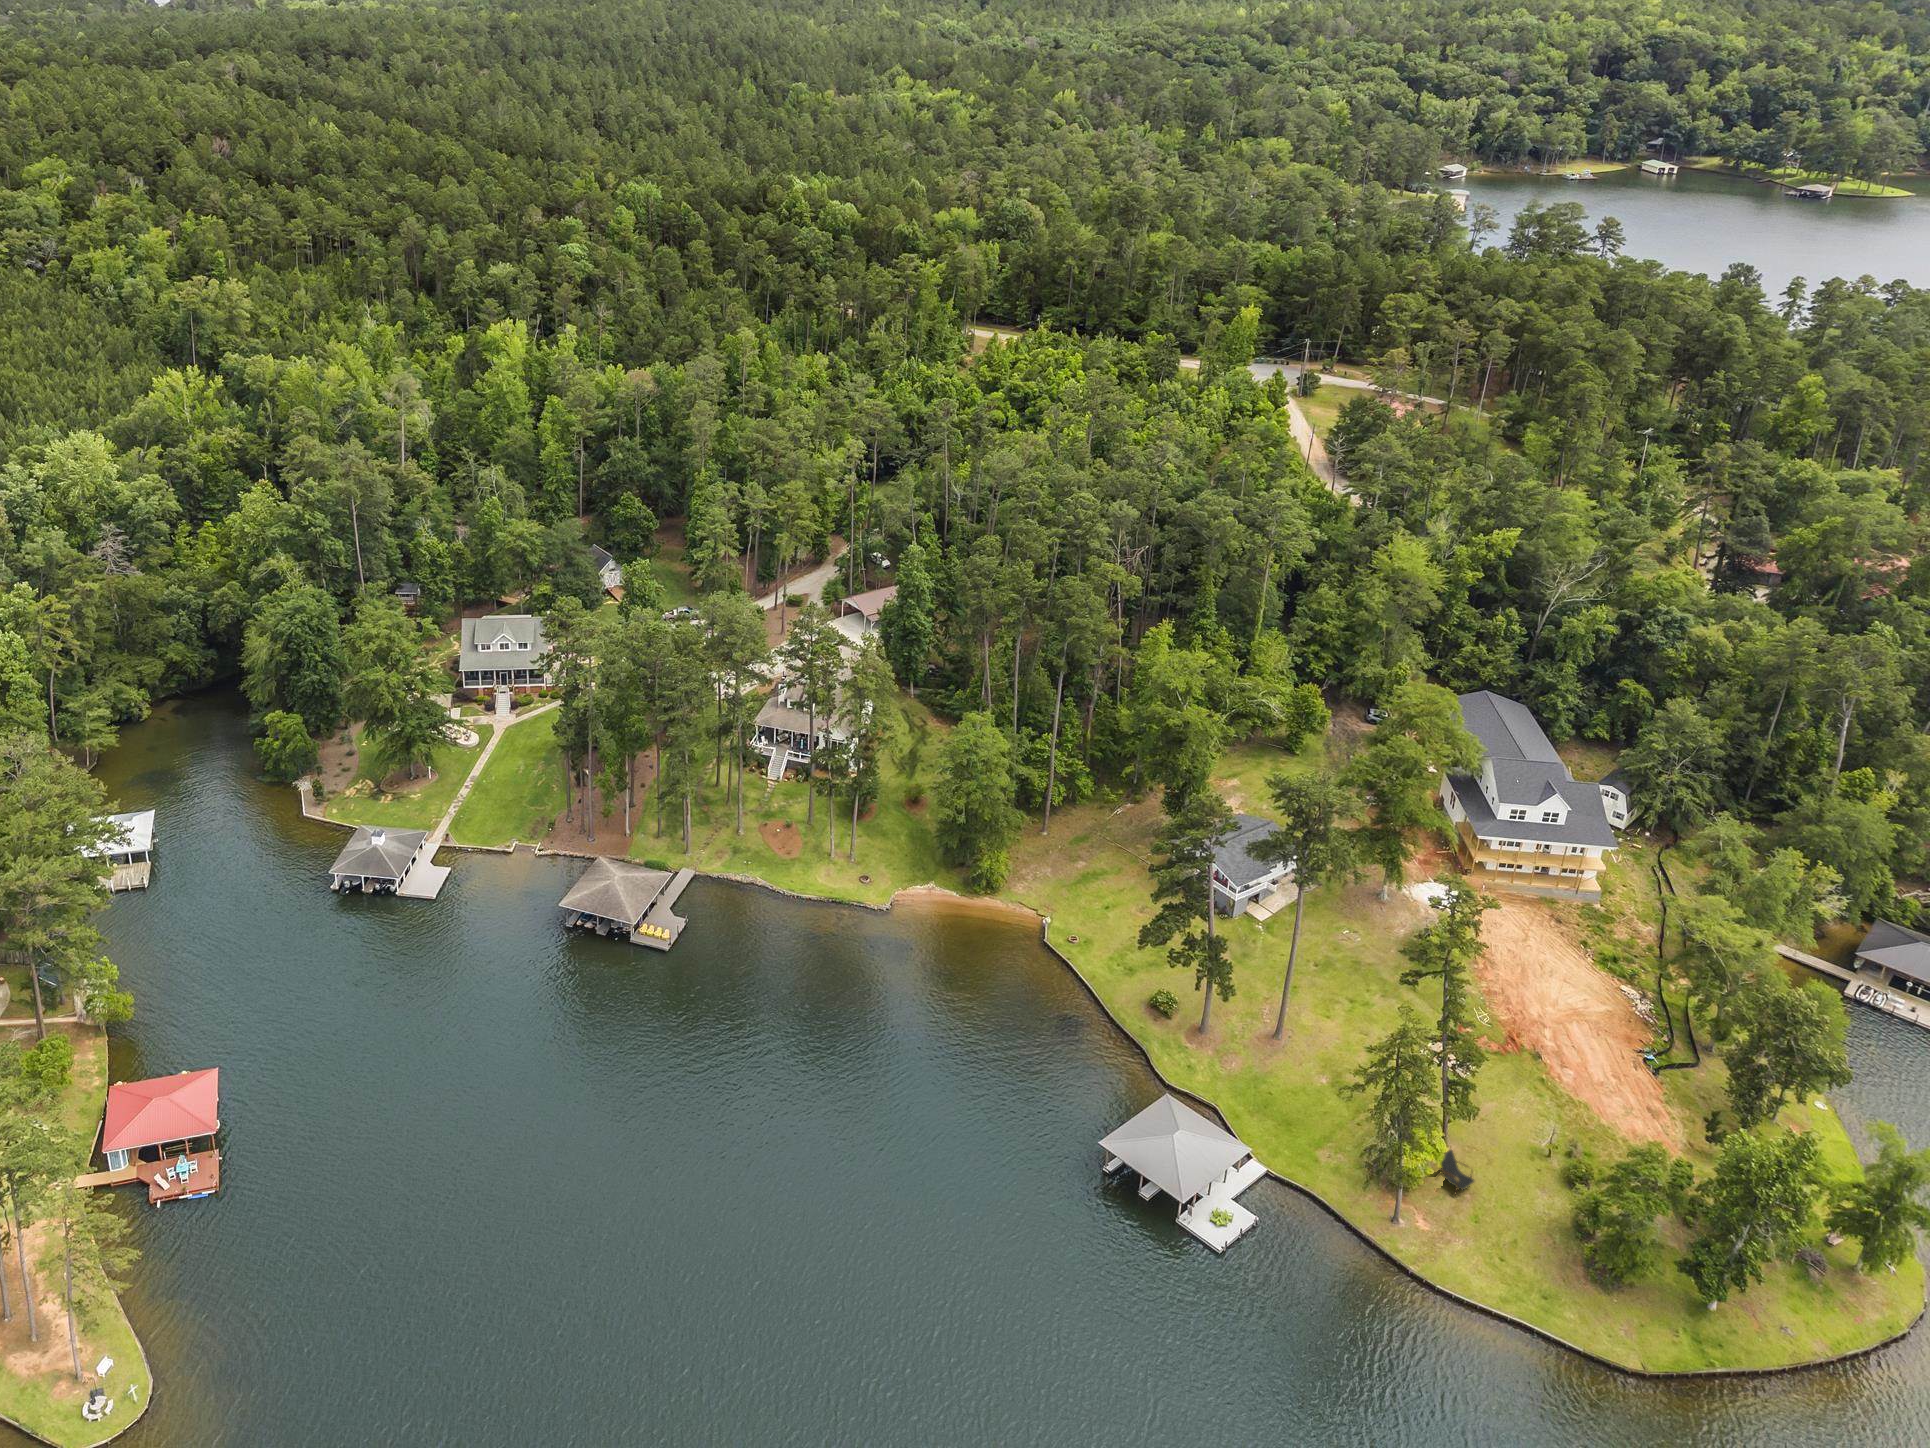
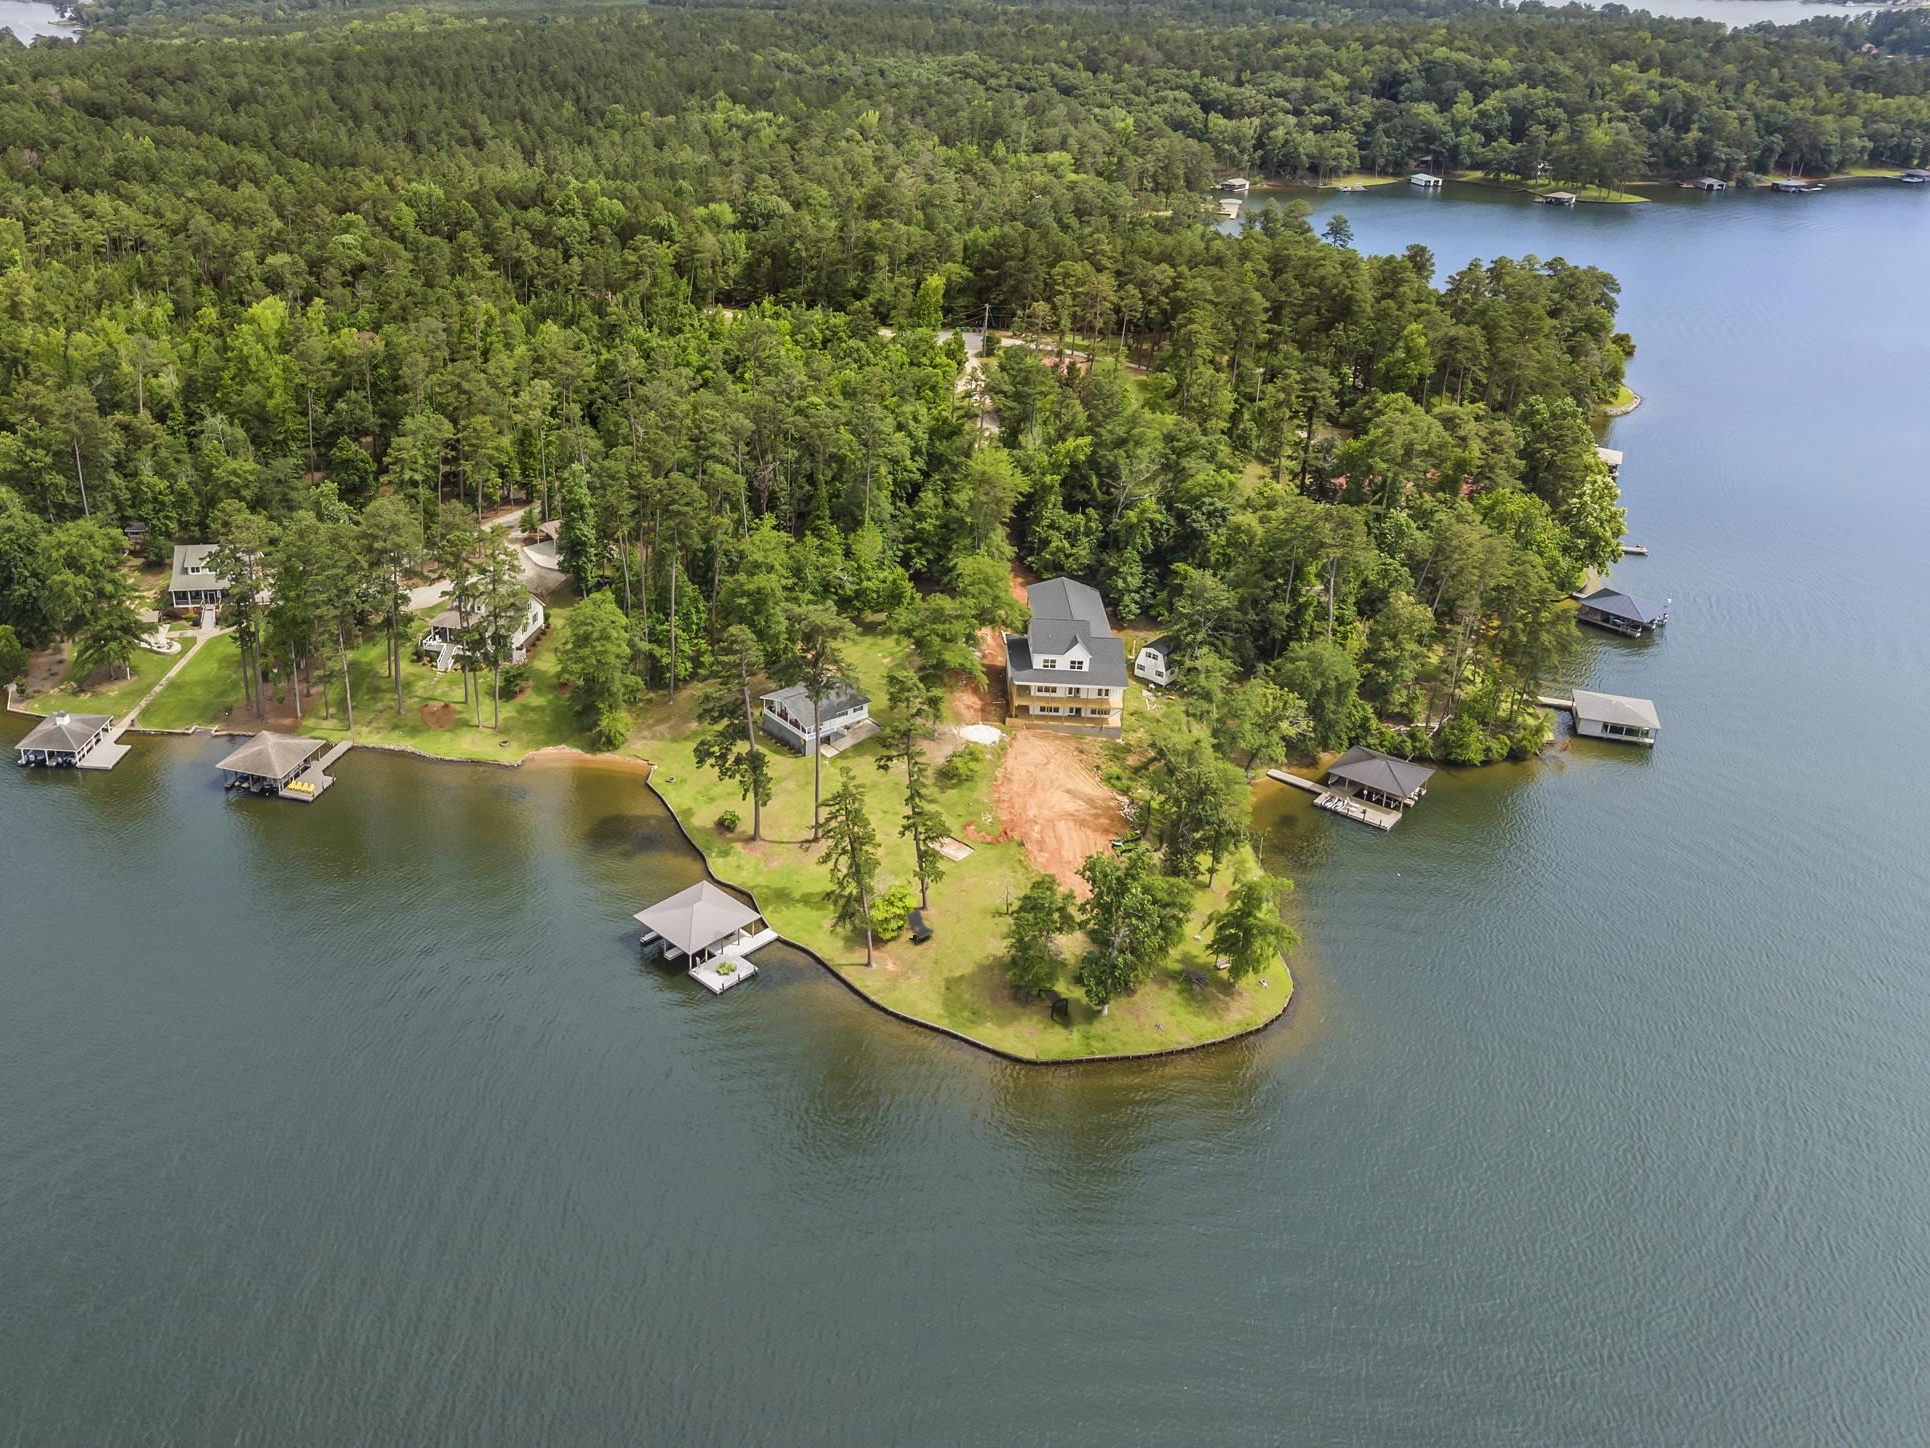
bench: none [1633,1265,1686,1318] -> present [1037,987,1068,1019]

